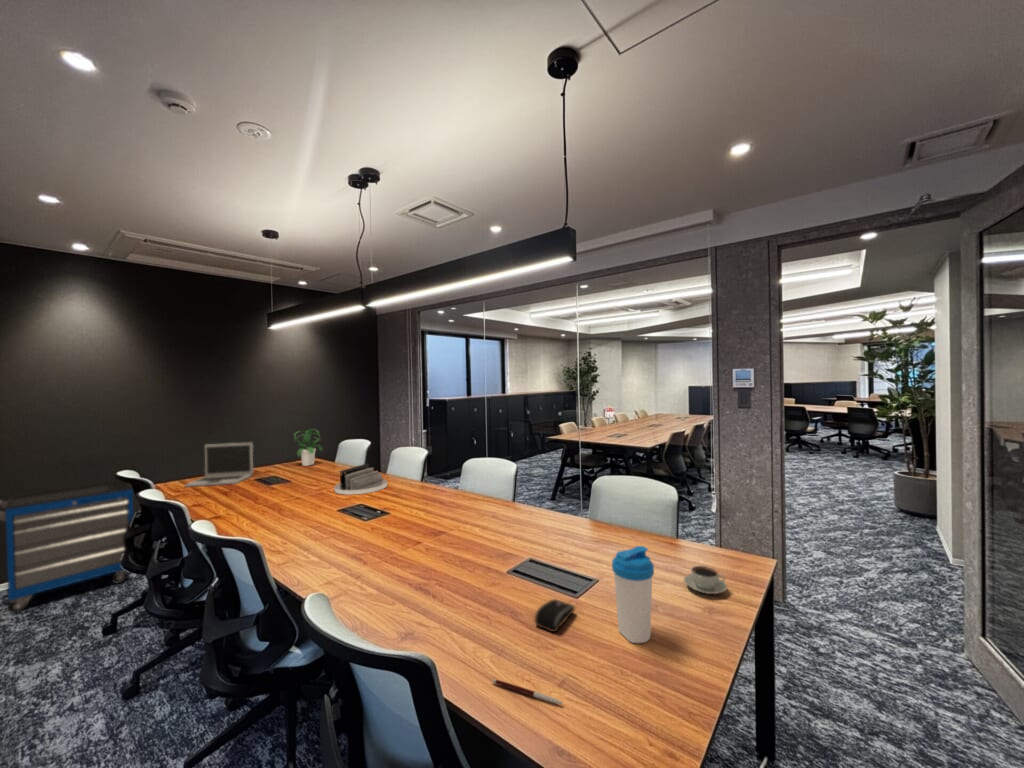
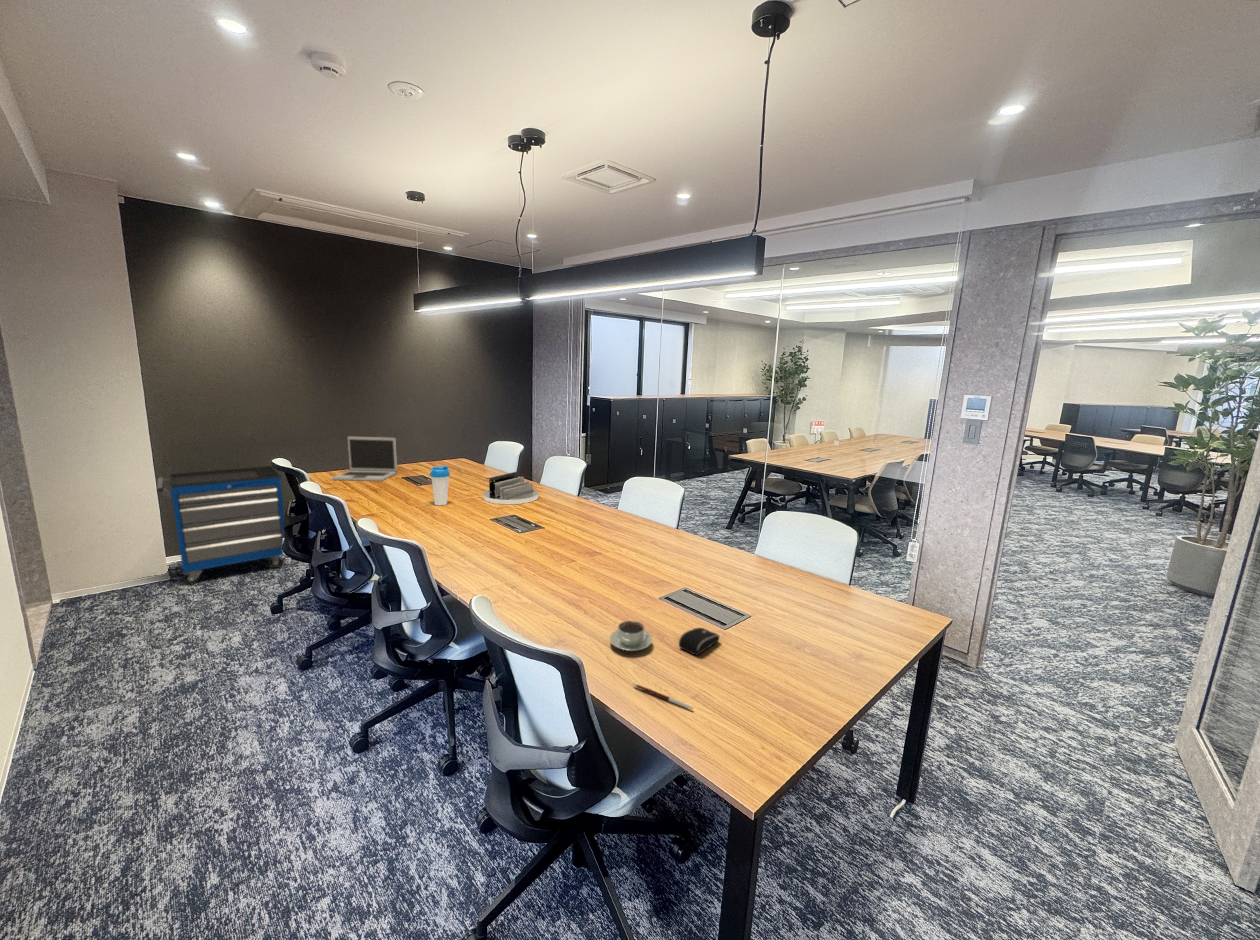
potted plant: present [294,429,323,466] -> none [434,426,468,467]
water bottle: present [612,546,654,643] -> present [430,466,450,505]
coffee cup: present [684,566,727,594] -> present [610,621,652,651]

